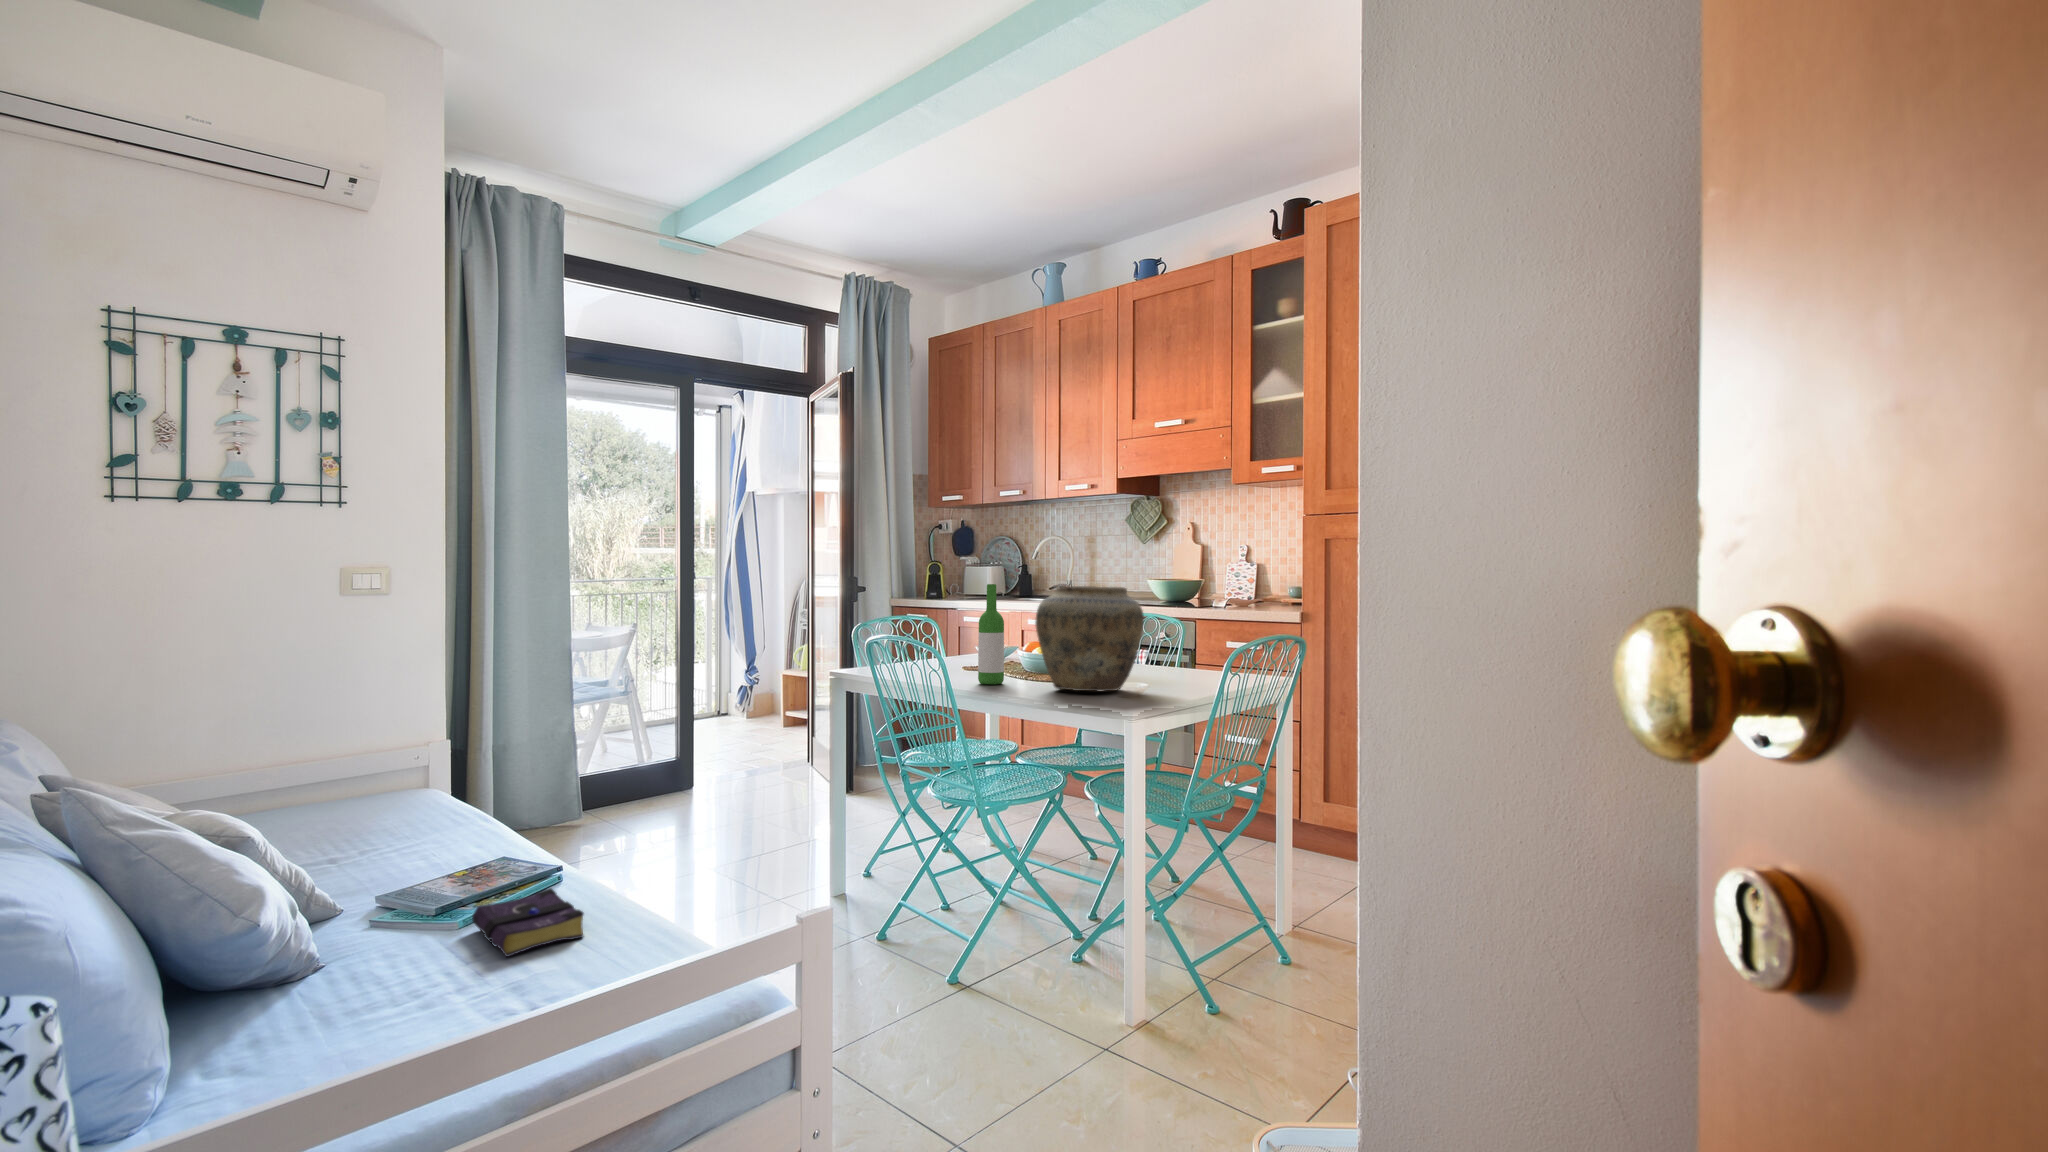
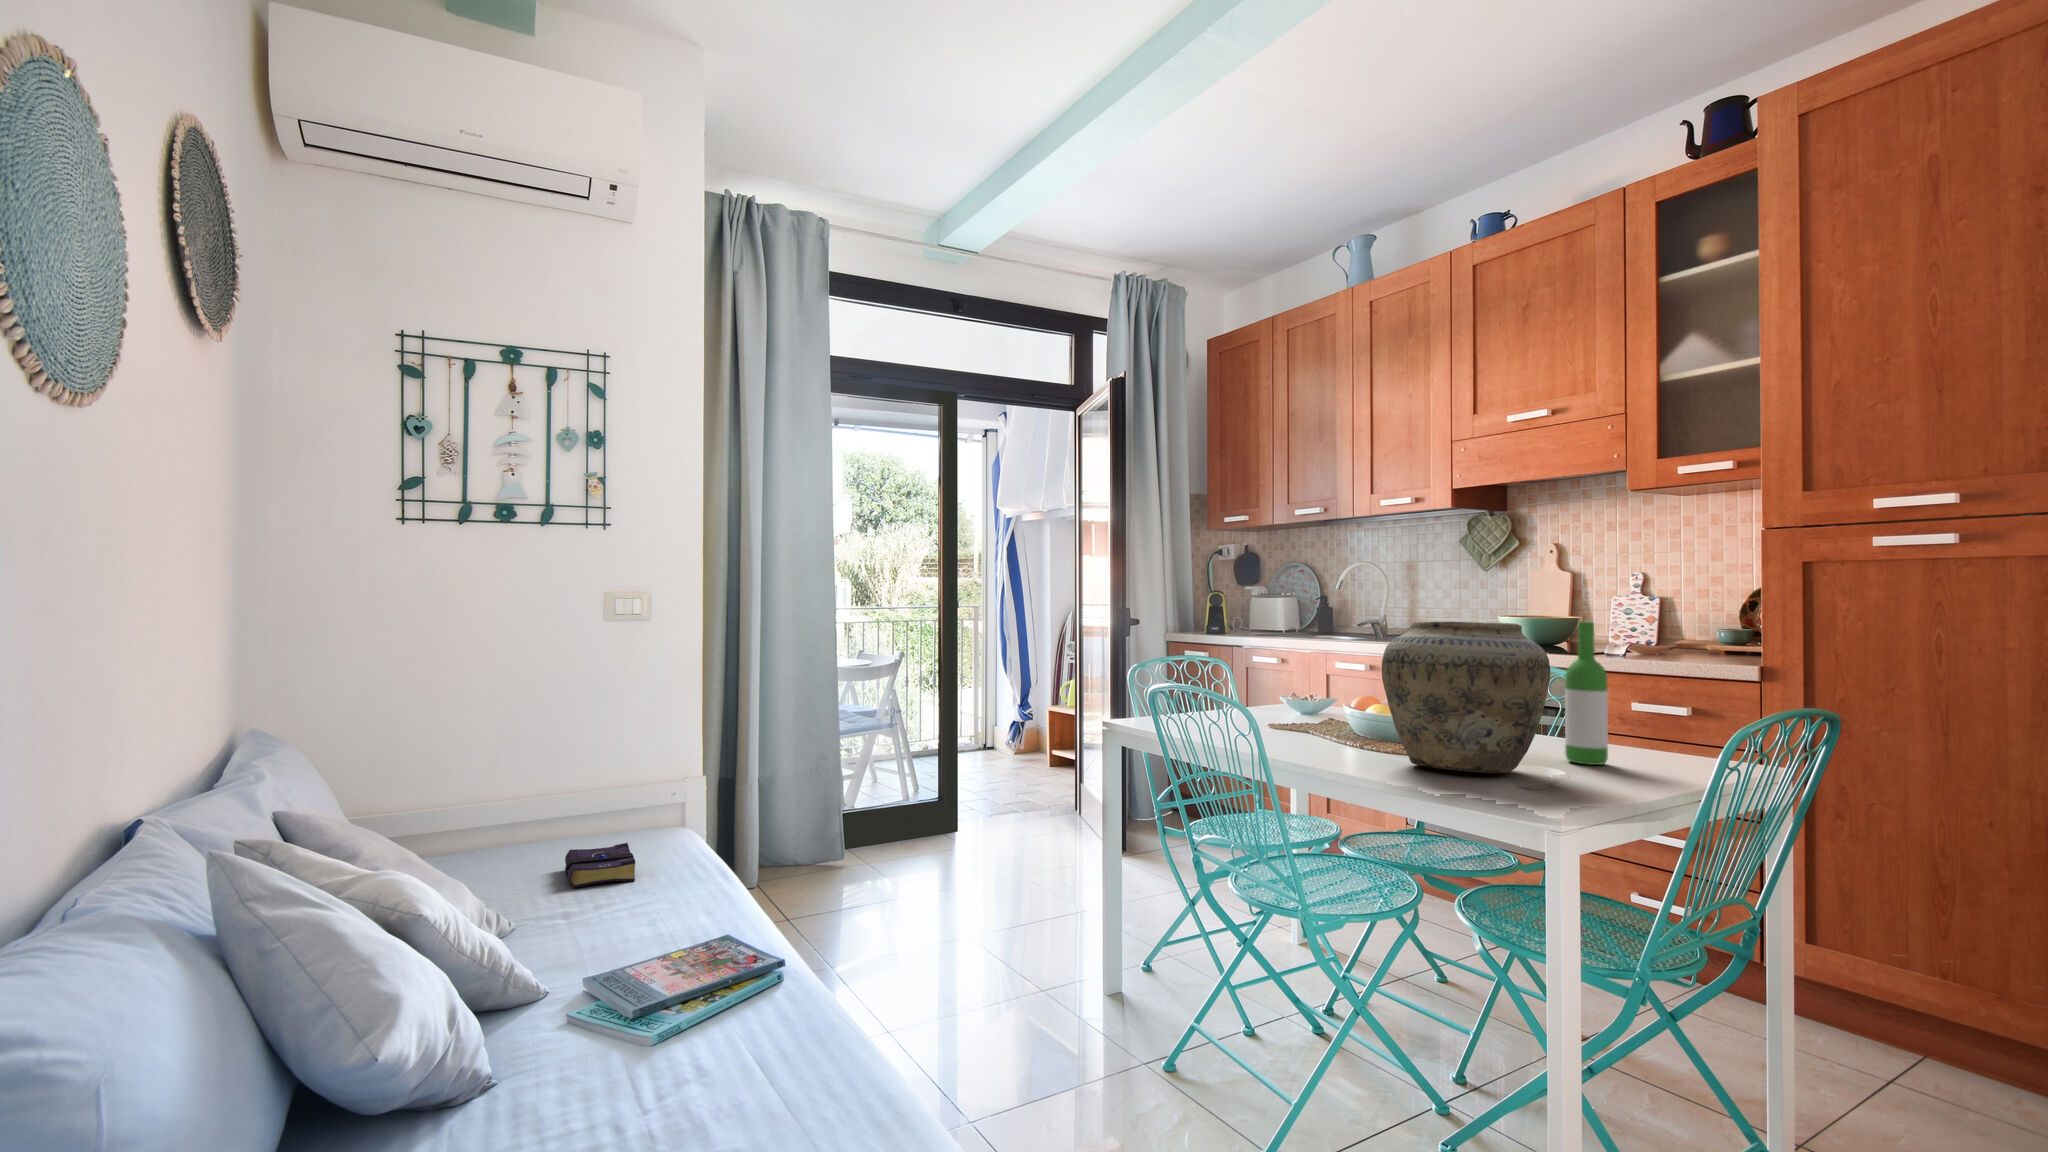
wine bottle: present [978,584,1004,684] -> present [1565,622,1608,765]
book: present [472,888,584,957] -> present [565,843,635,888]

